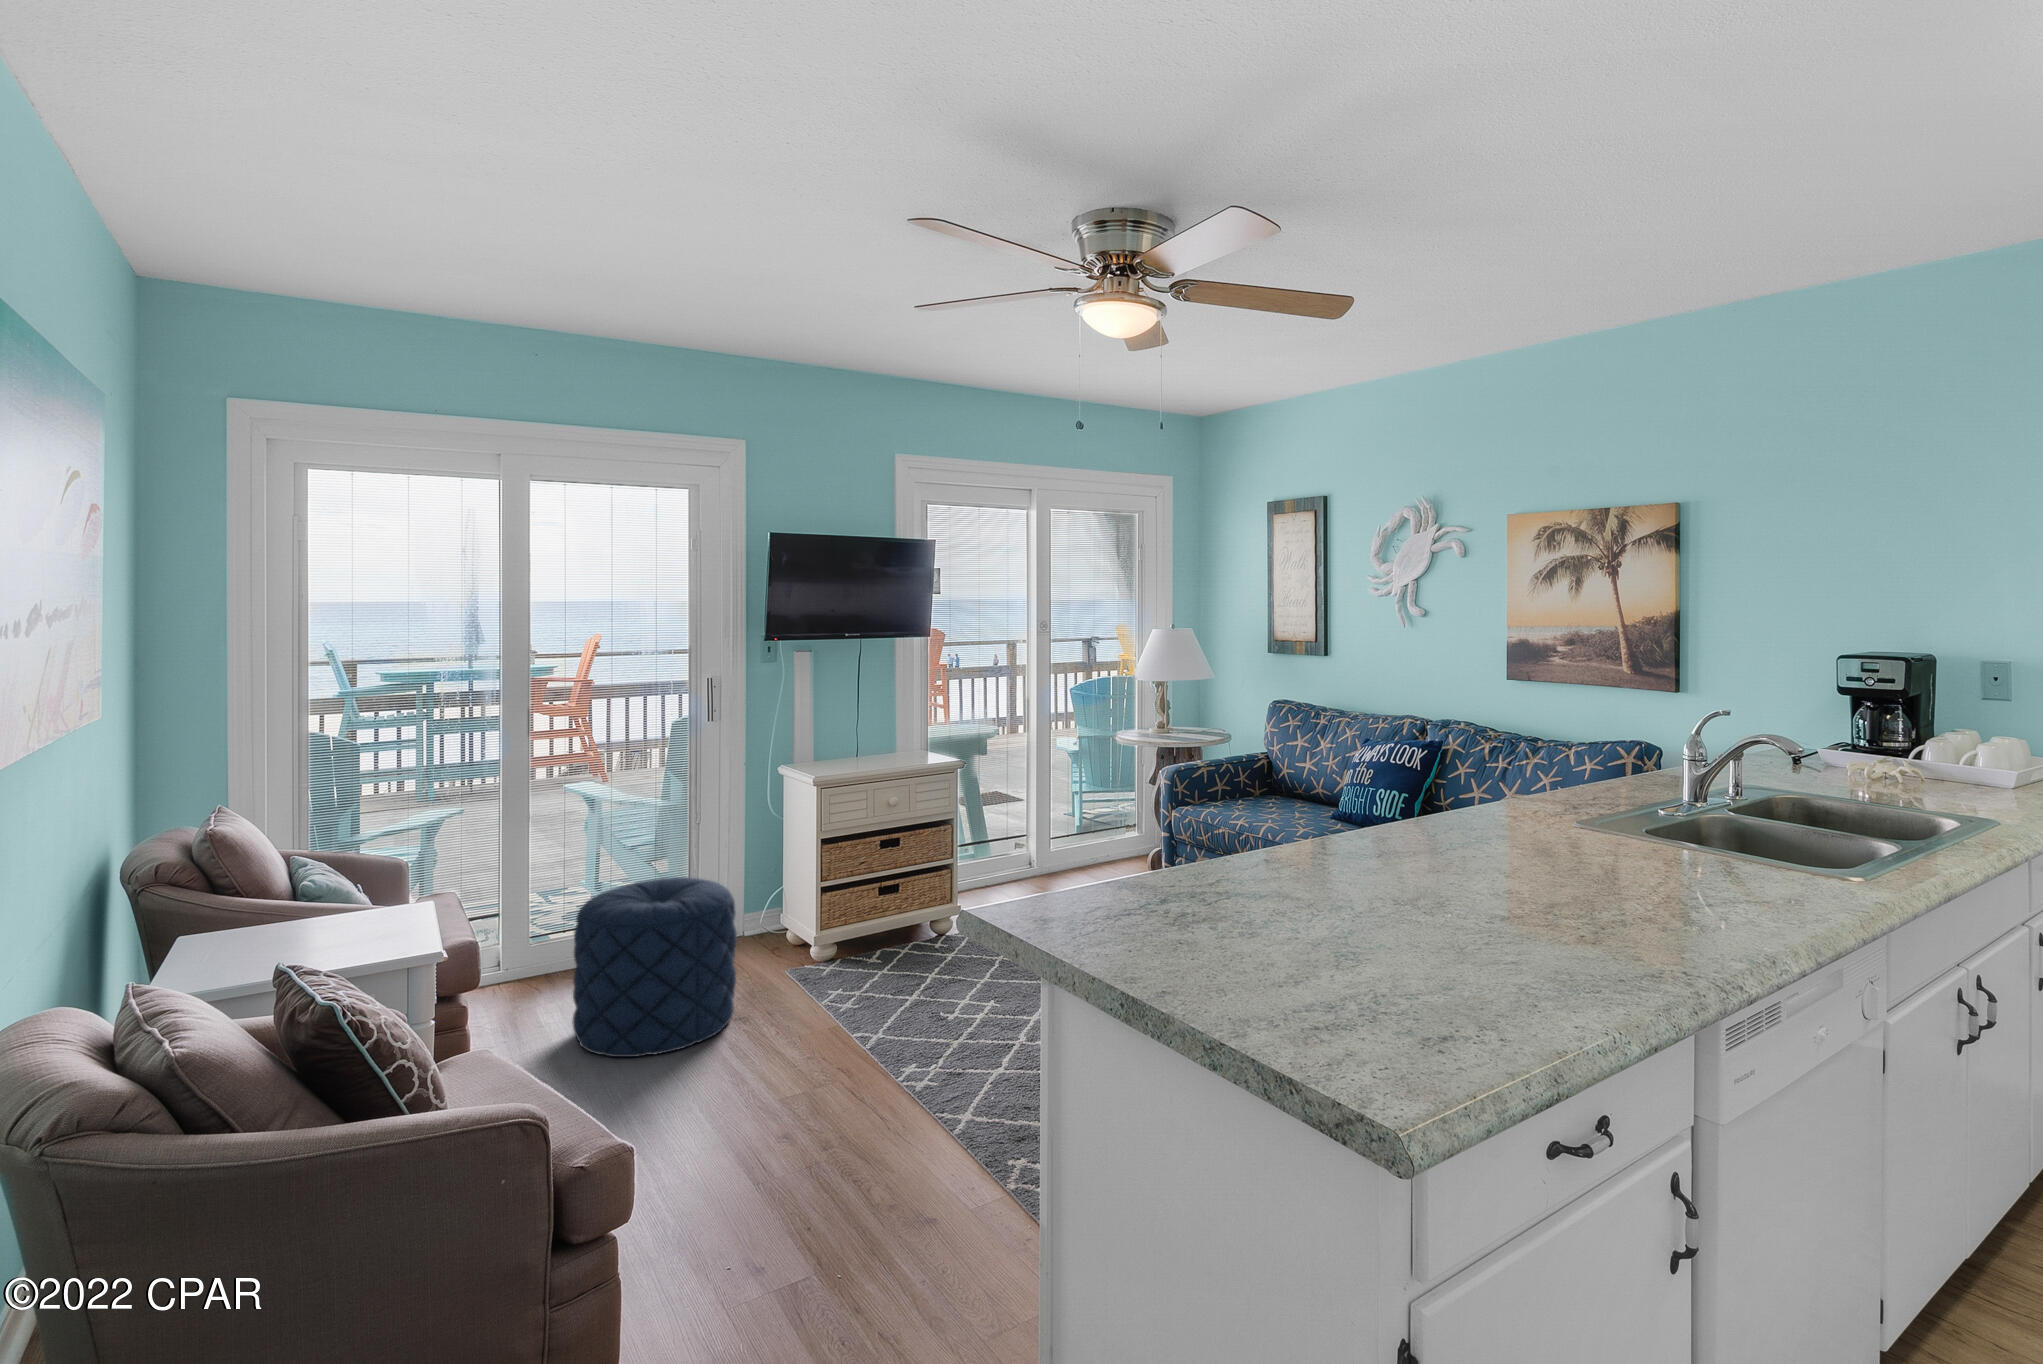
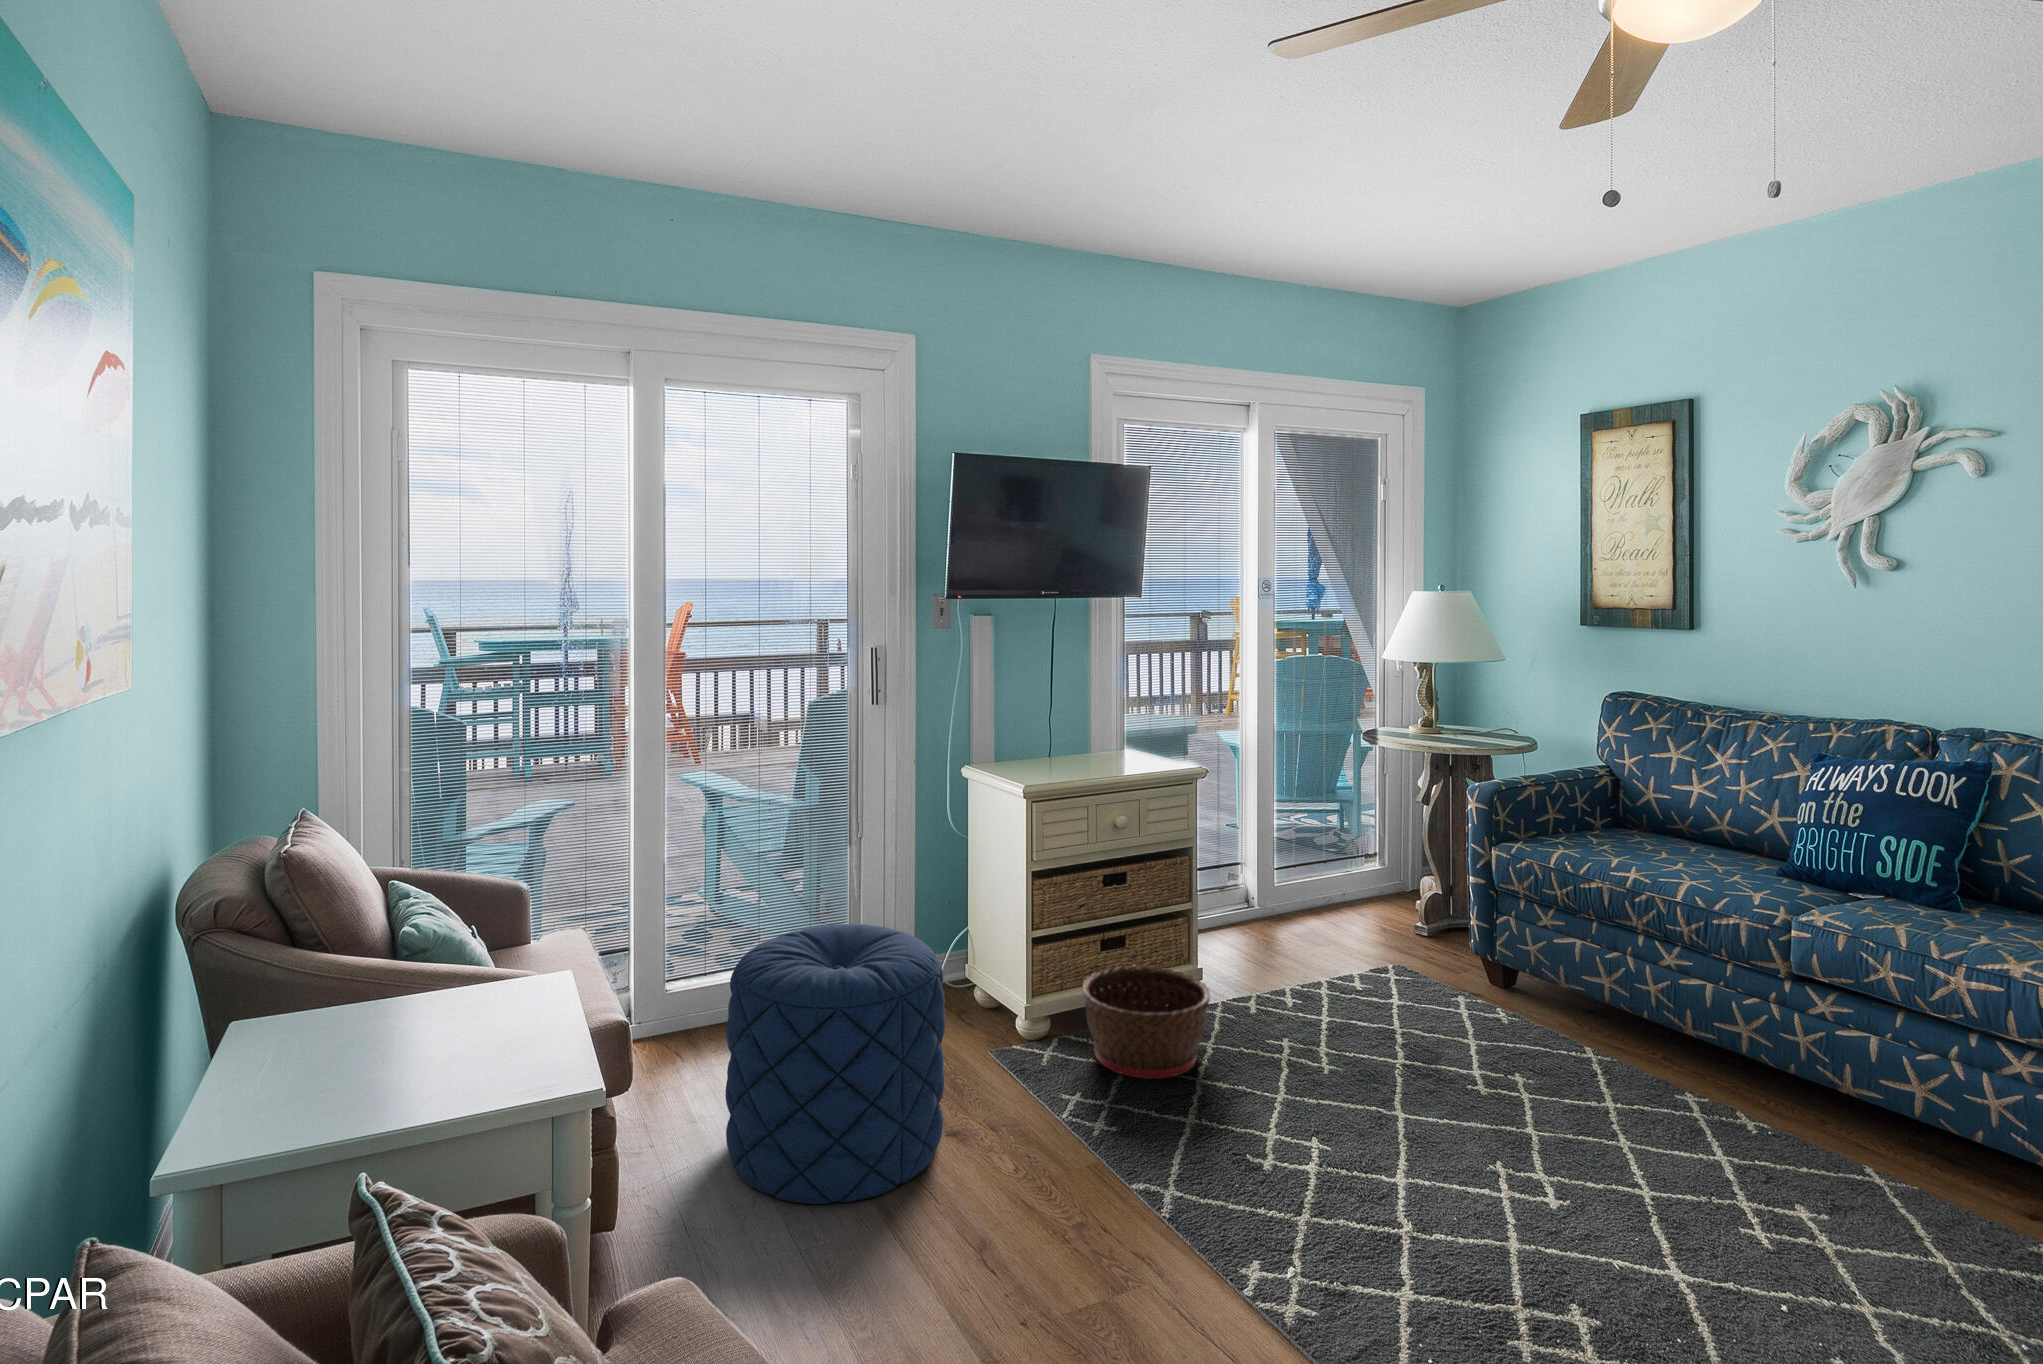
basket: none [856,904,947,977] -> present [1082,966,1210,1079]

